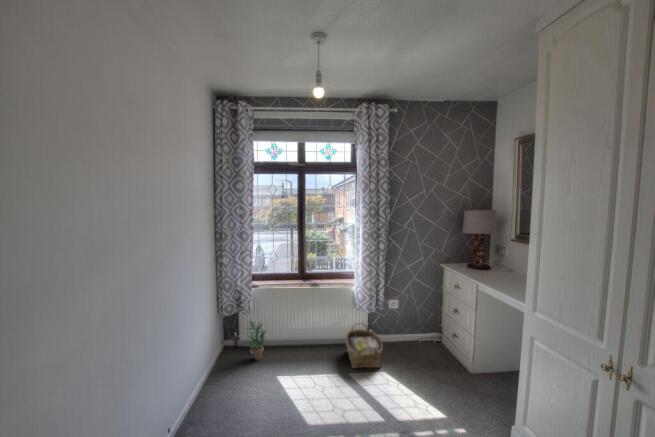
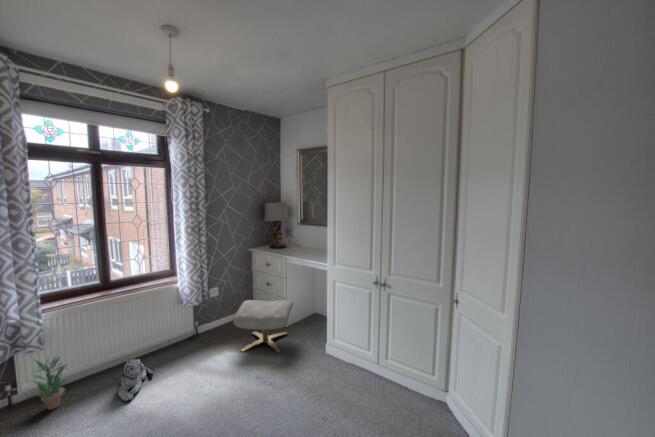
woven basket: present [346,324,383,368] -> none [174,318,218,362]
ottoman: none [396,324,479,407] -> present [233,300,293,353]
plush toy: none [290,345,321,381] -> present [118,359,153,402]

